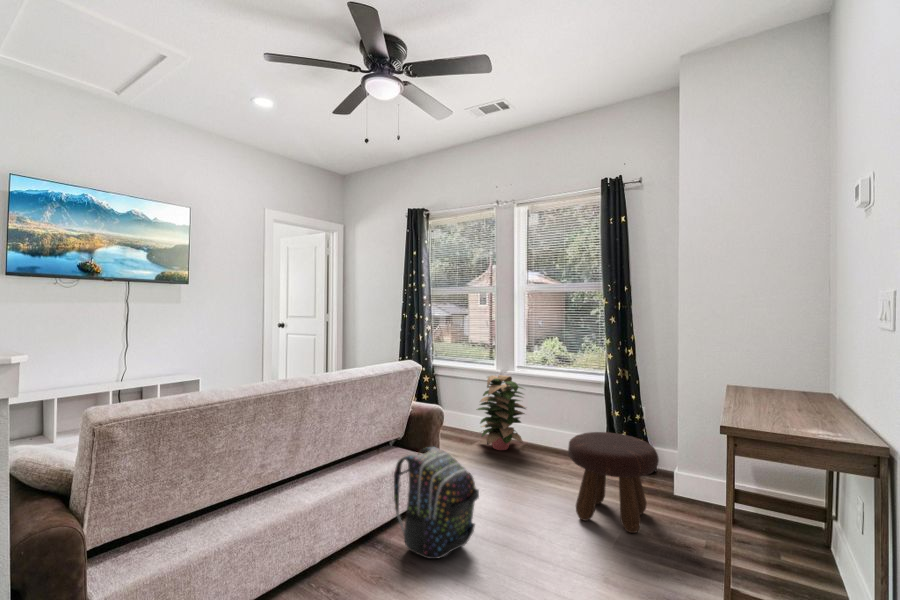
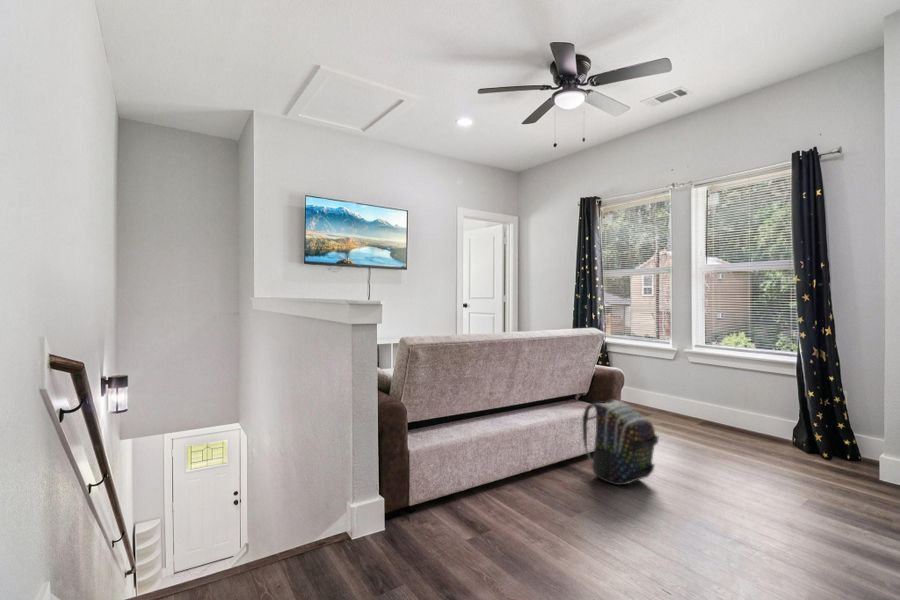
decorative plant: present [477,375,526,450] -> none [650,353,707,424]
footstool: present [568,432,659,533] -> none [749,405,854,497]

